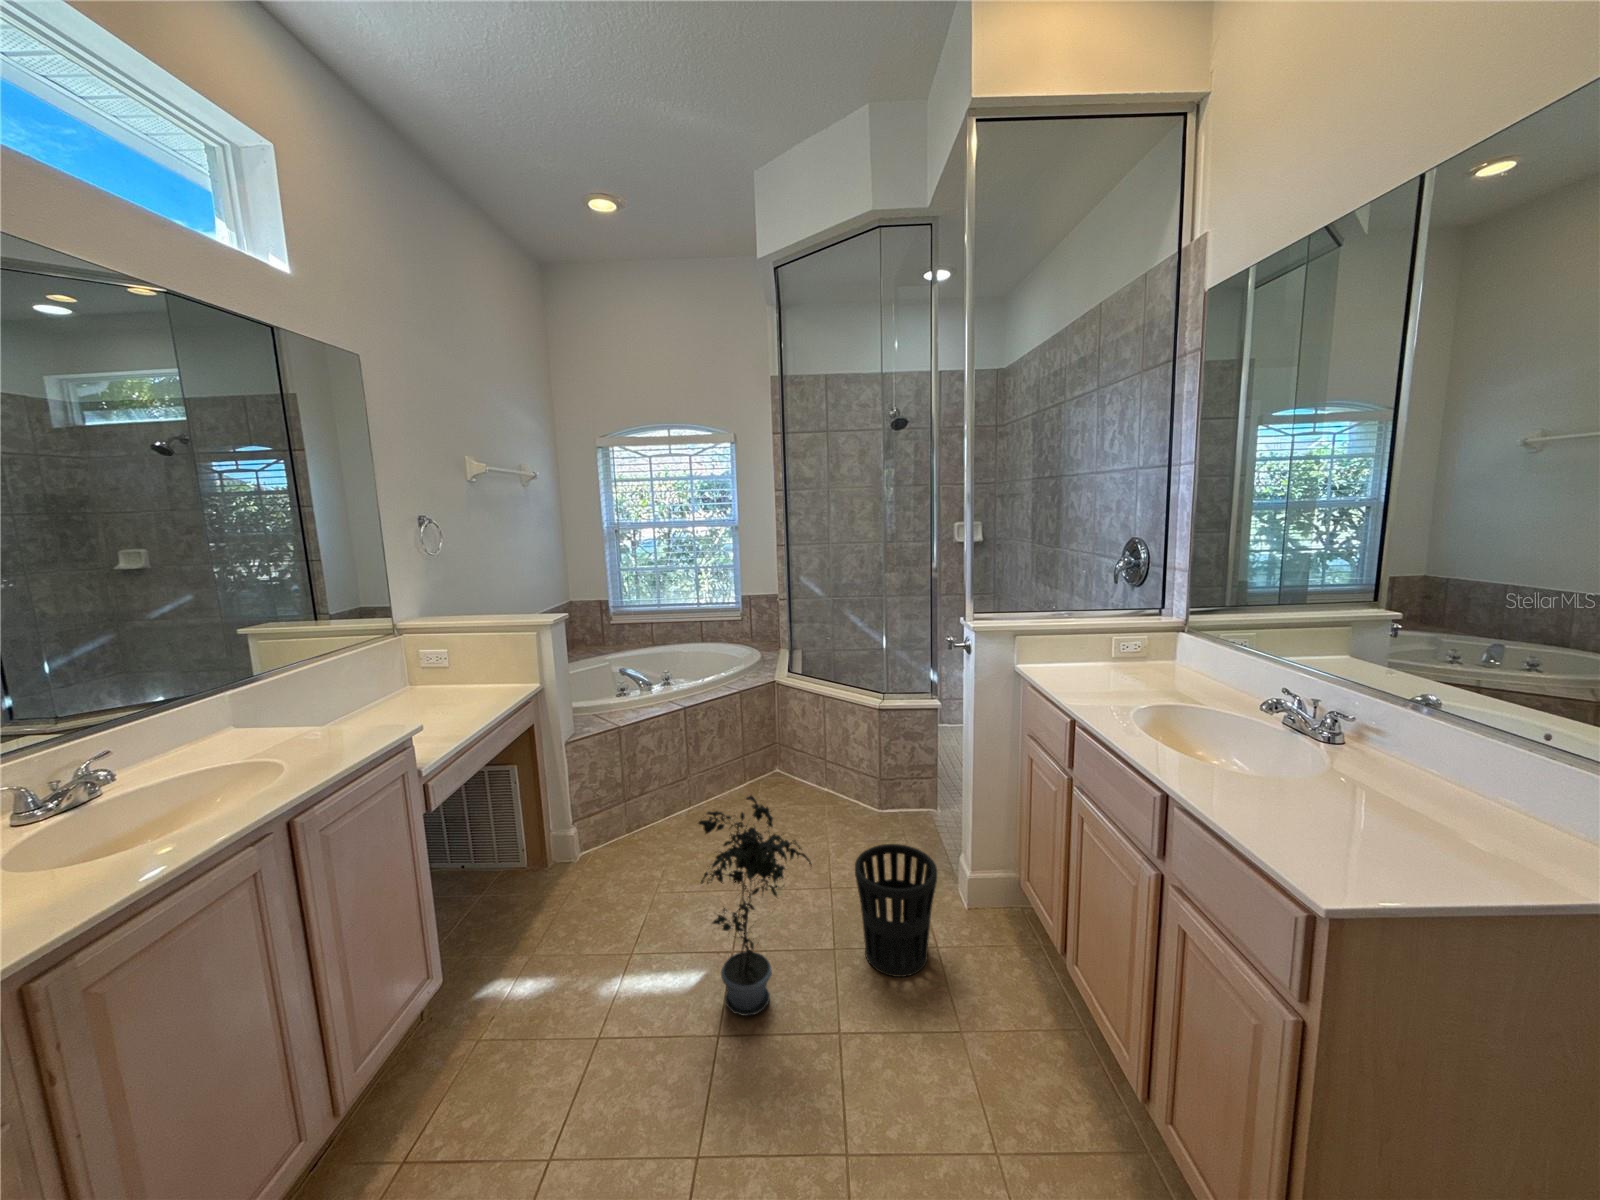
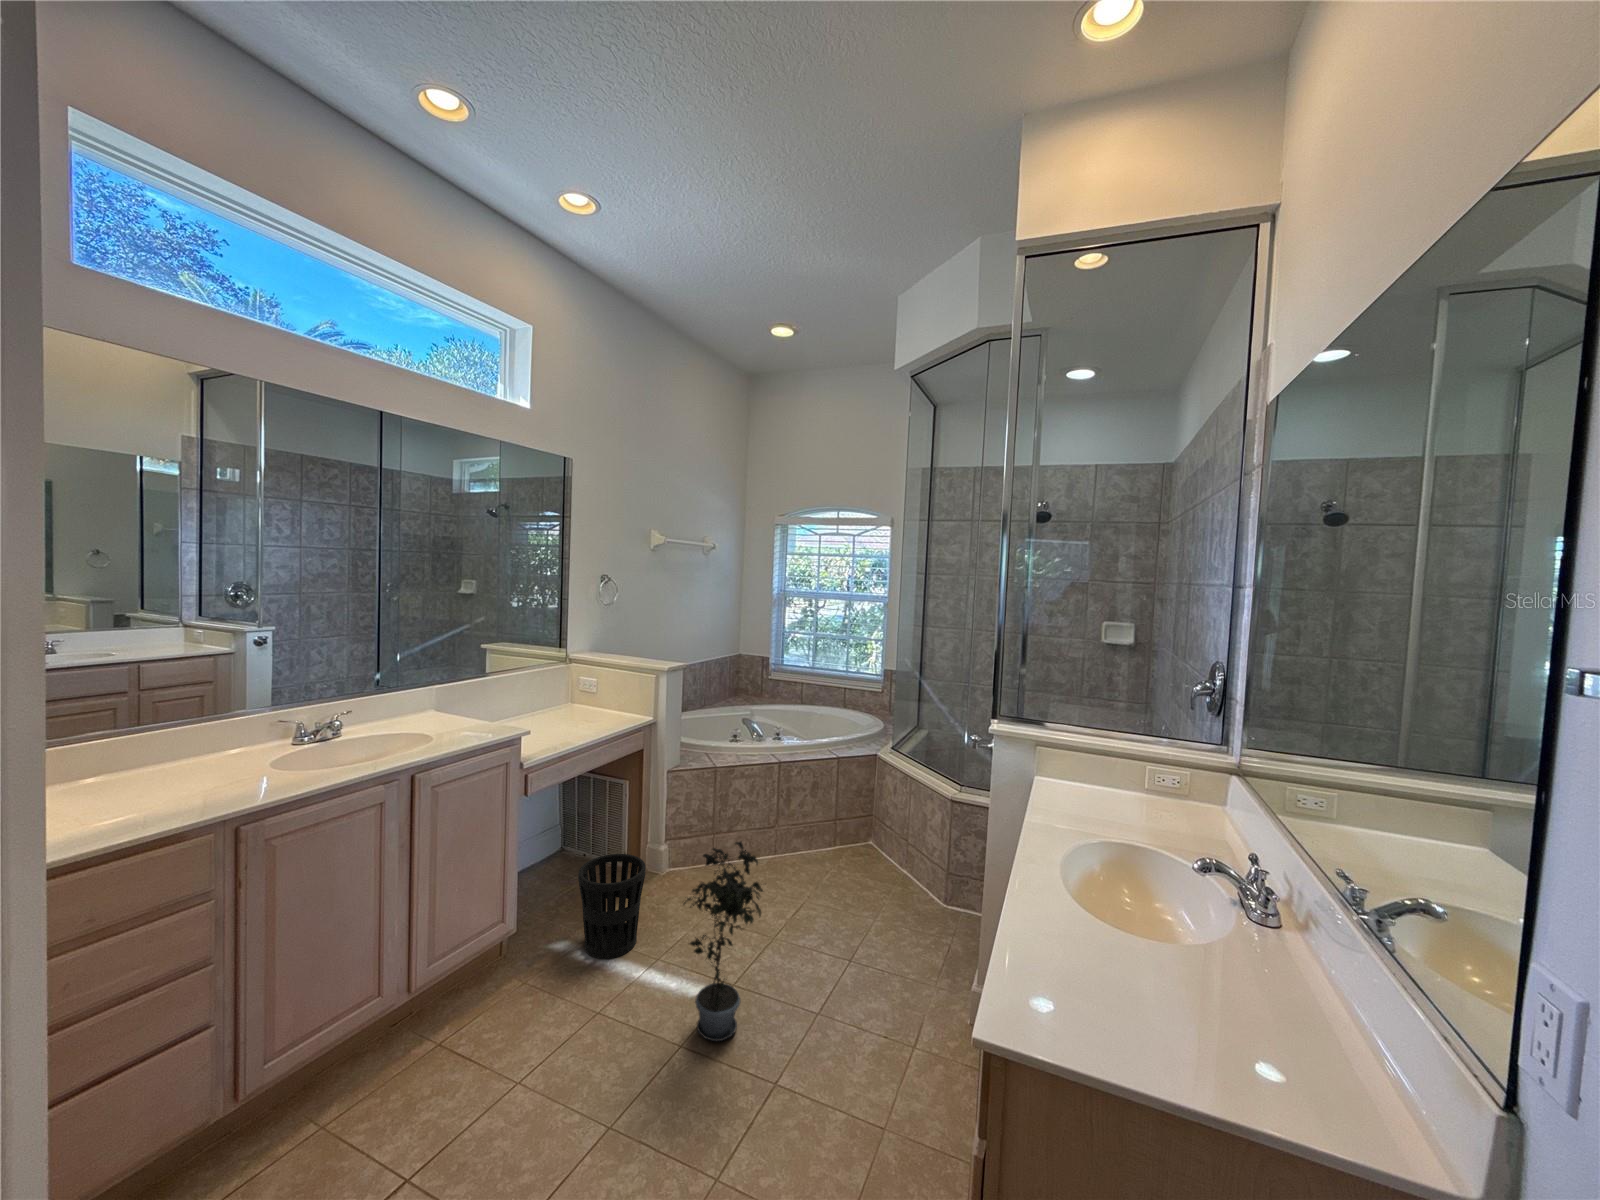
wastebasket: present [855,844,937,977] -> present [578,854,646,959]

